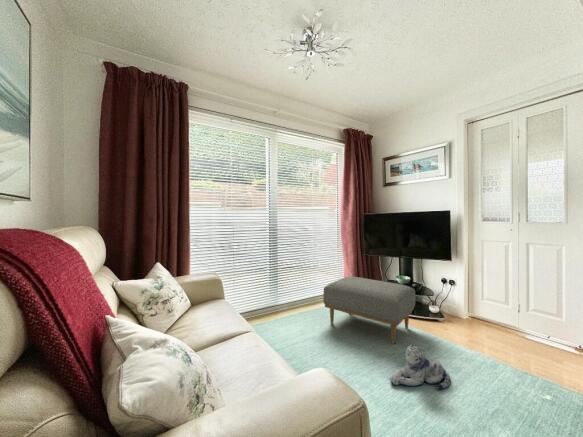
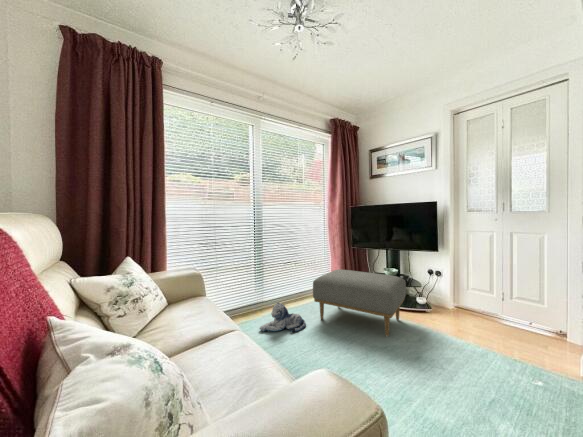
plush toy: present [390,345,450,389] -> present [260,303,306,332]

